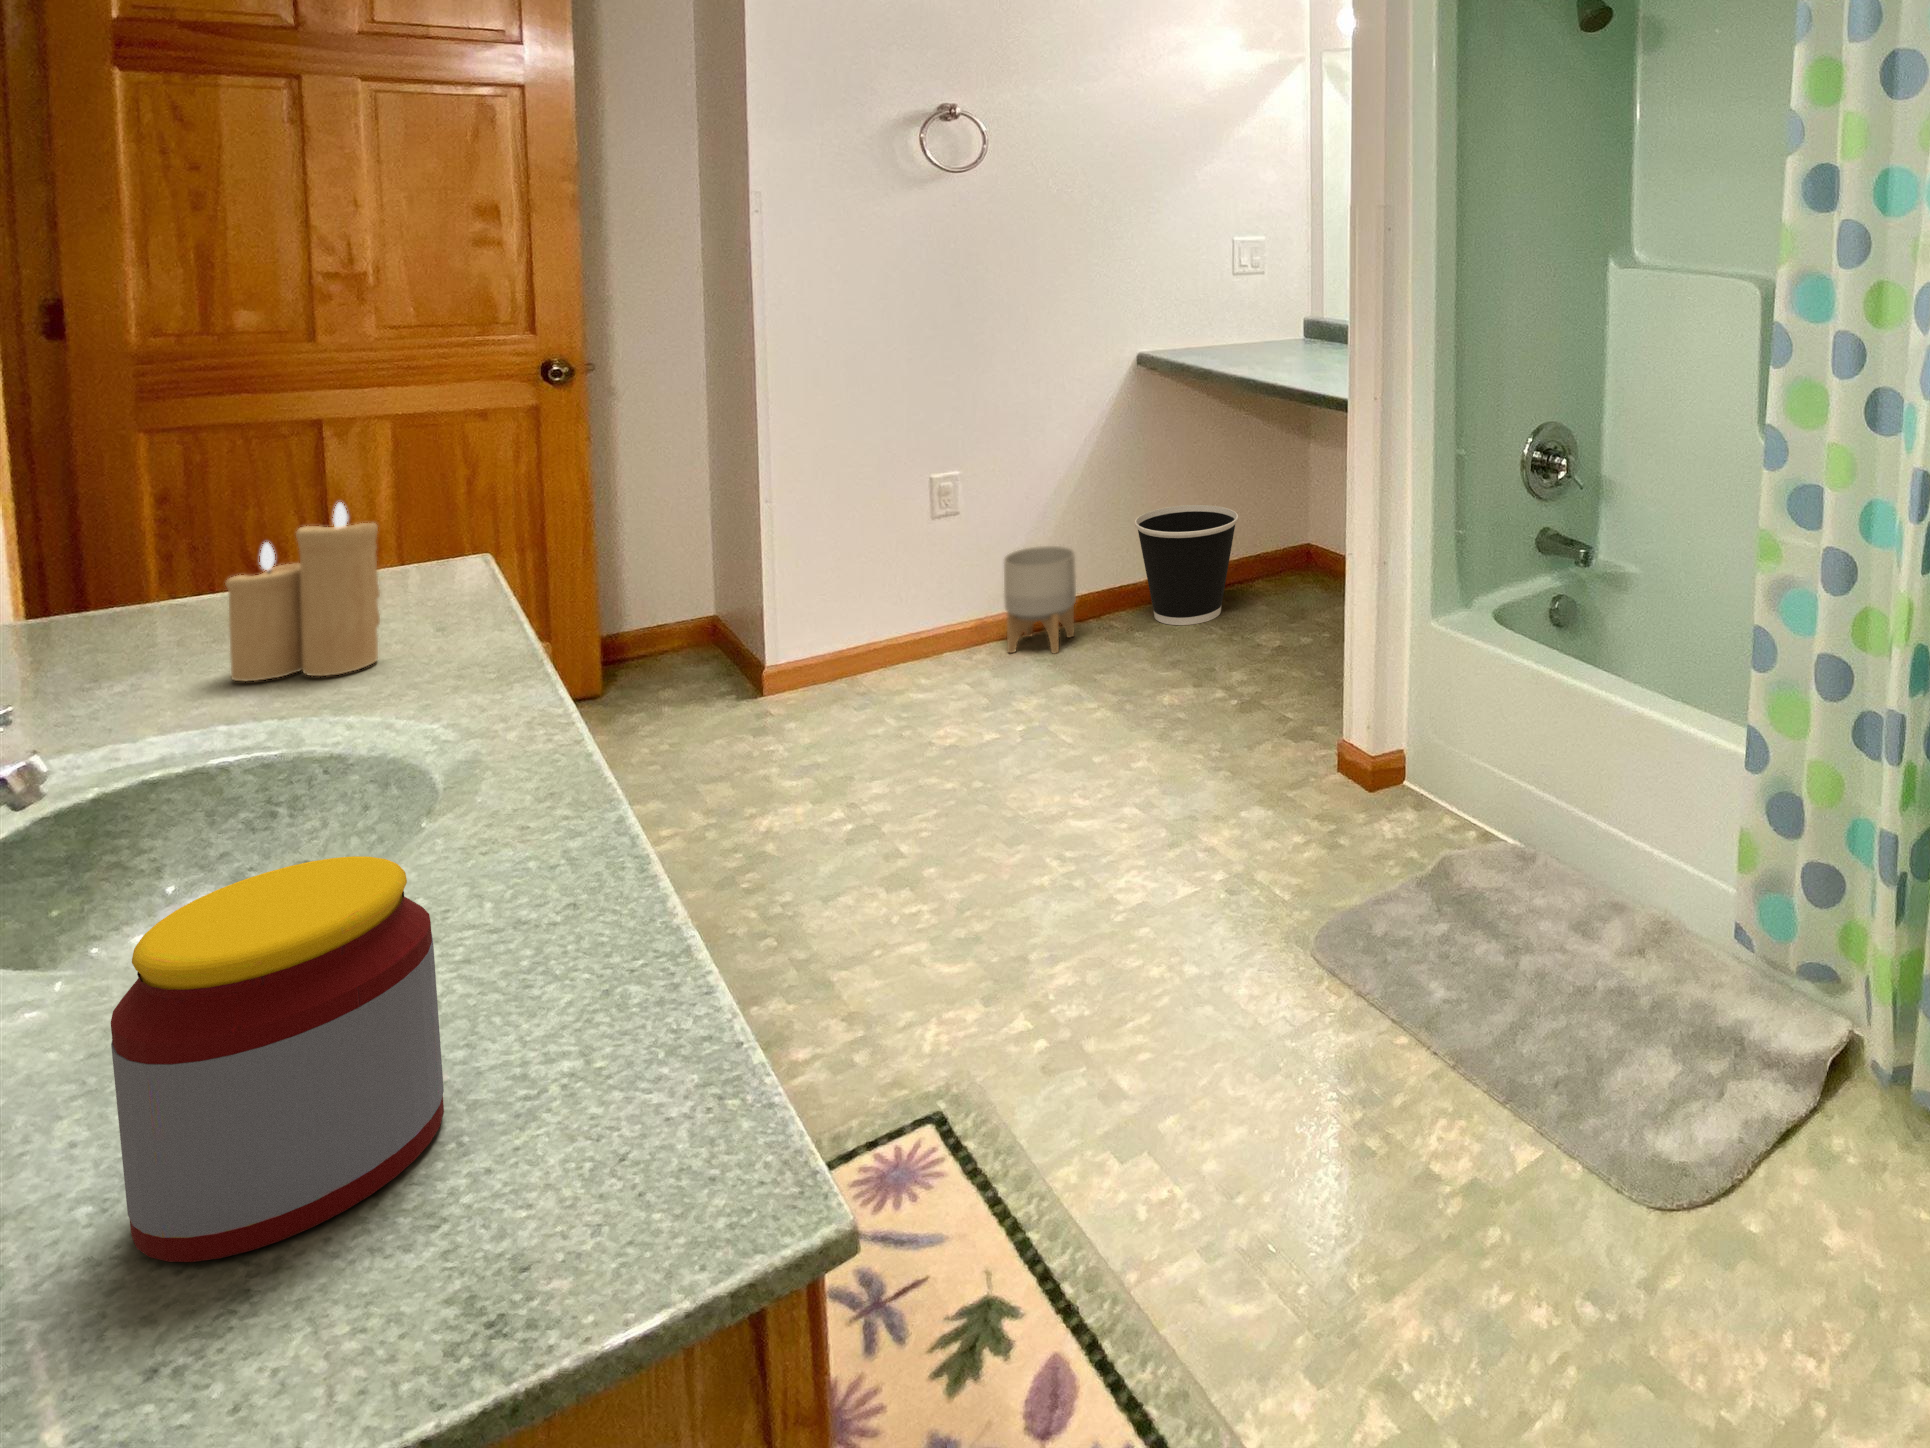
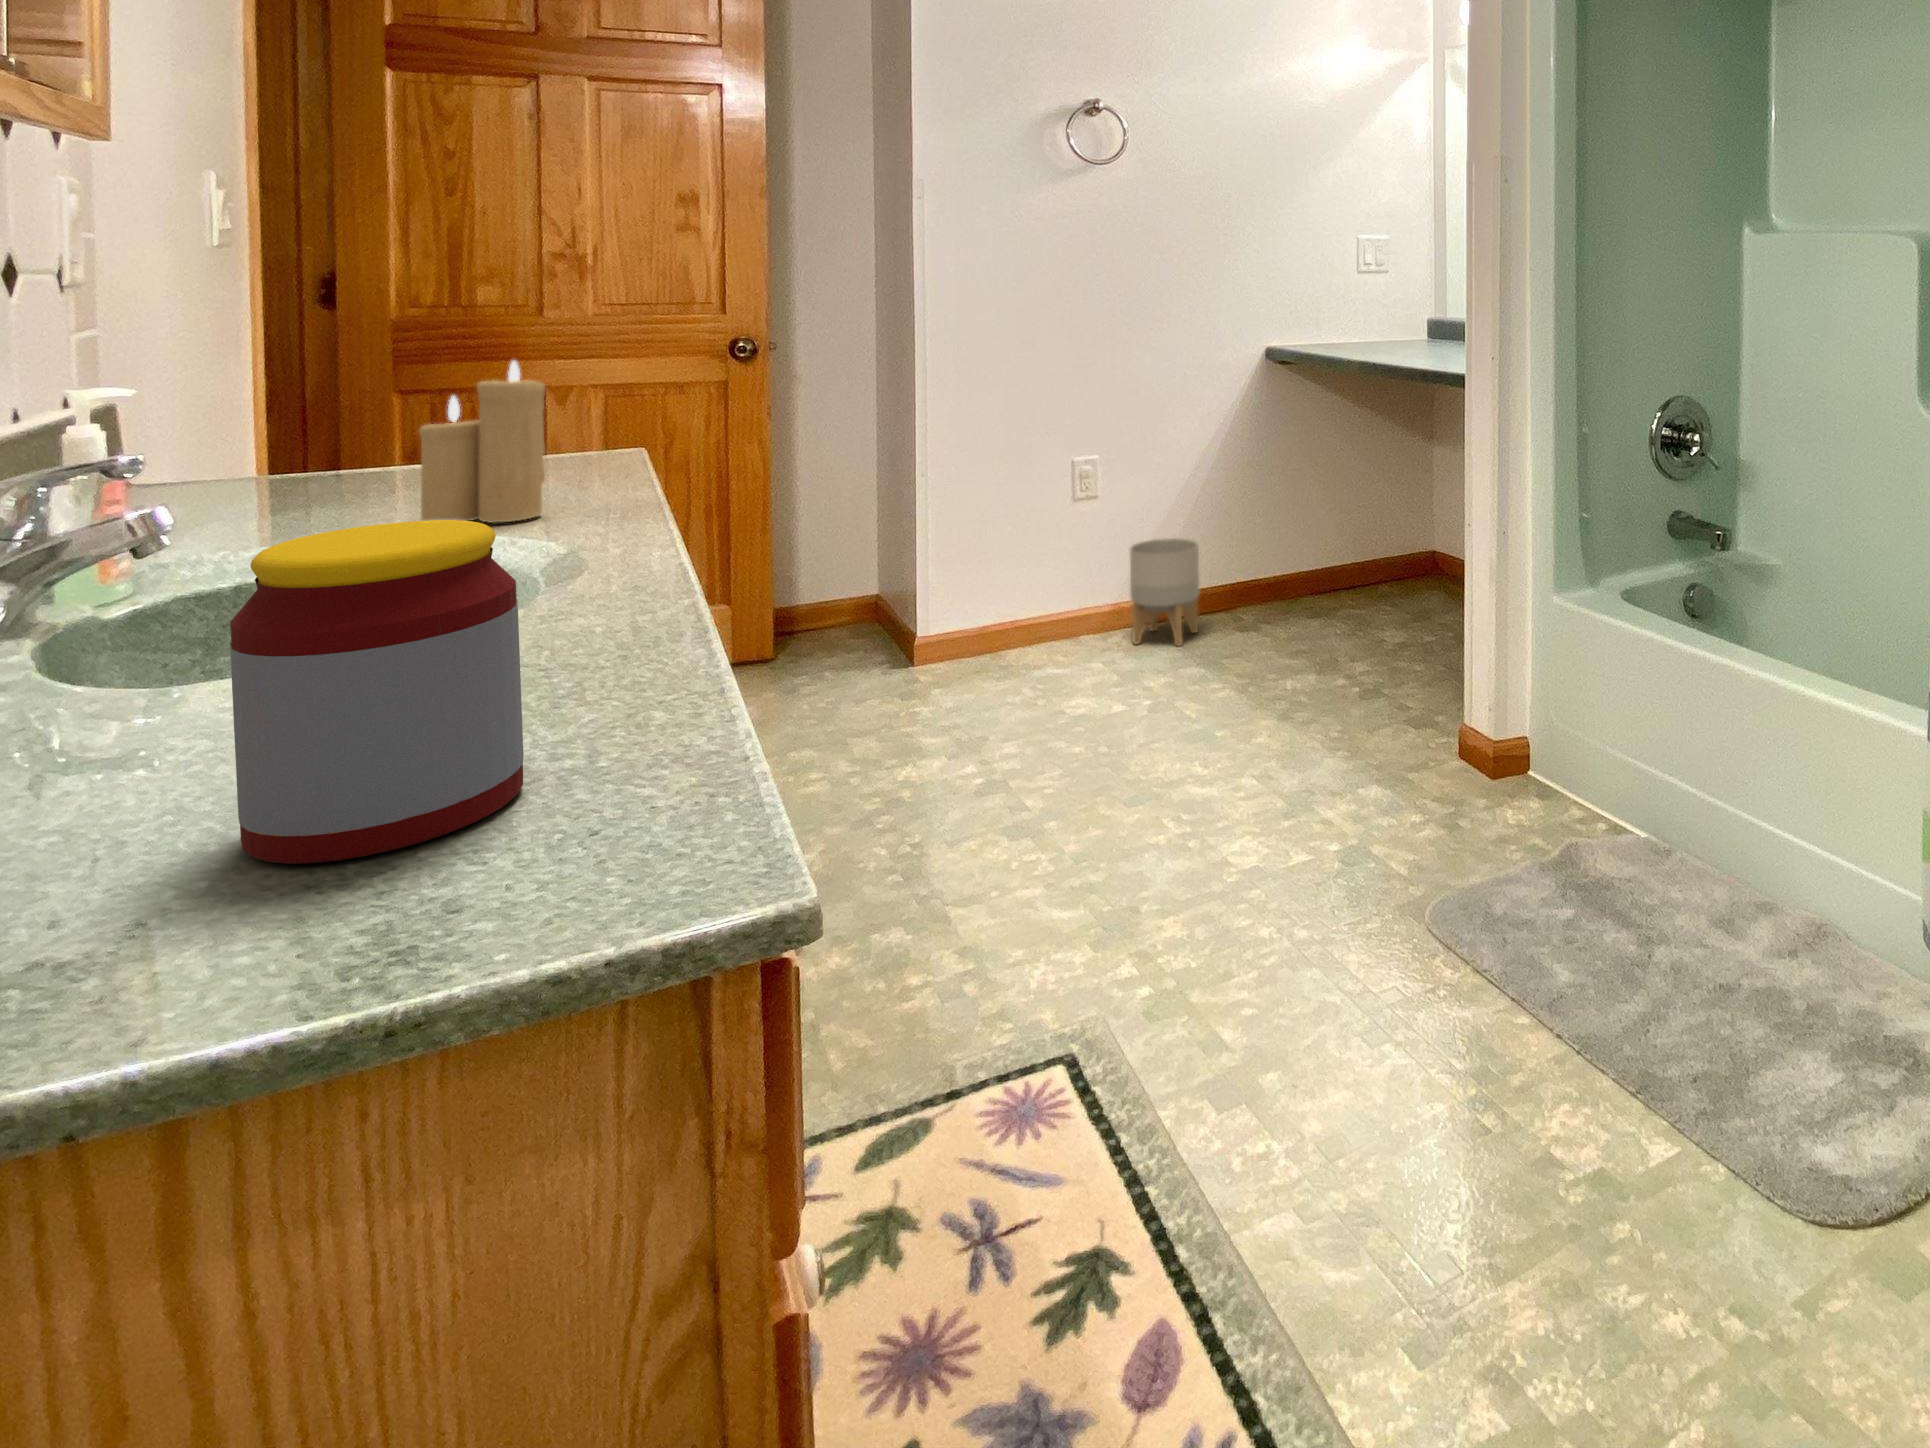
wastebasket: present [1135,505,1238,625] -> none [1258,505,1362,626]

